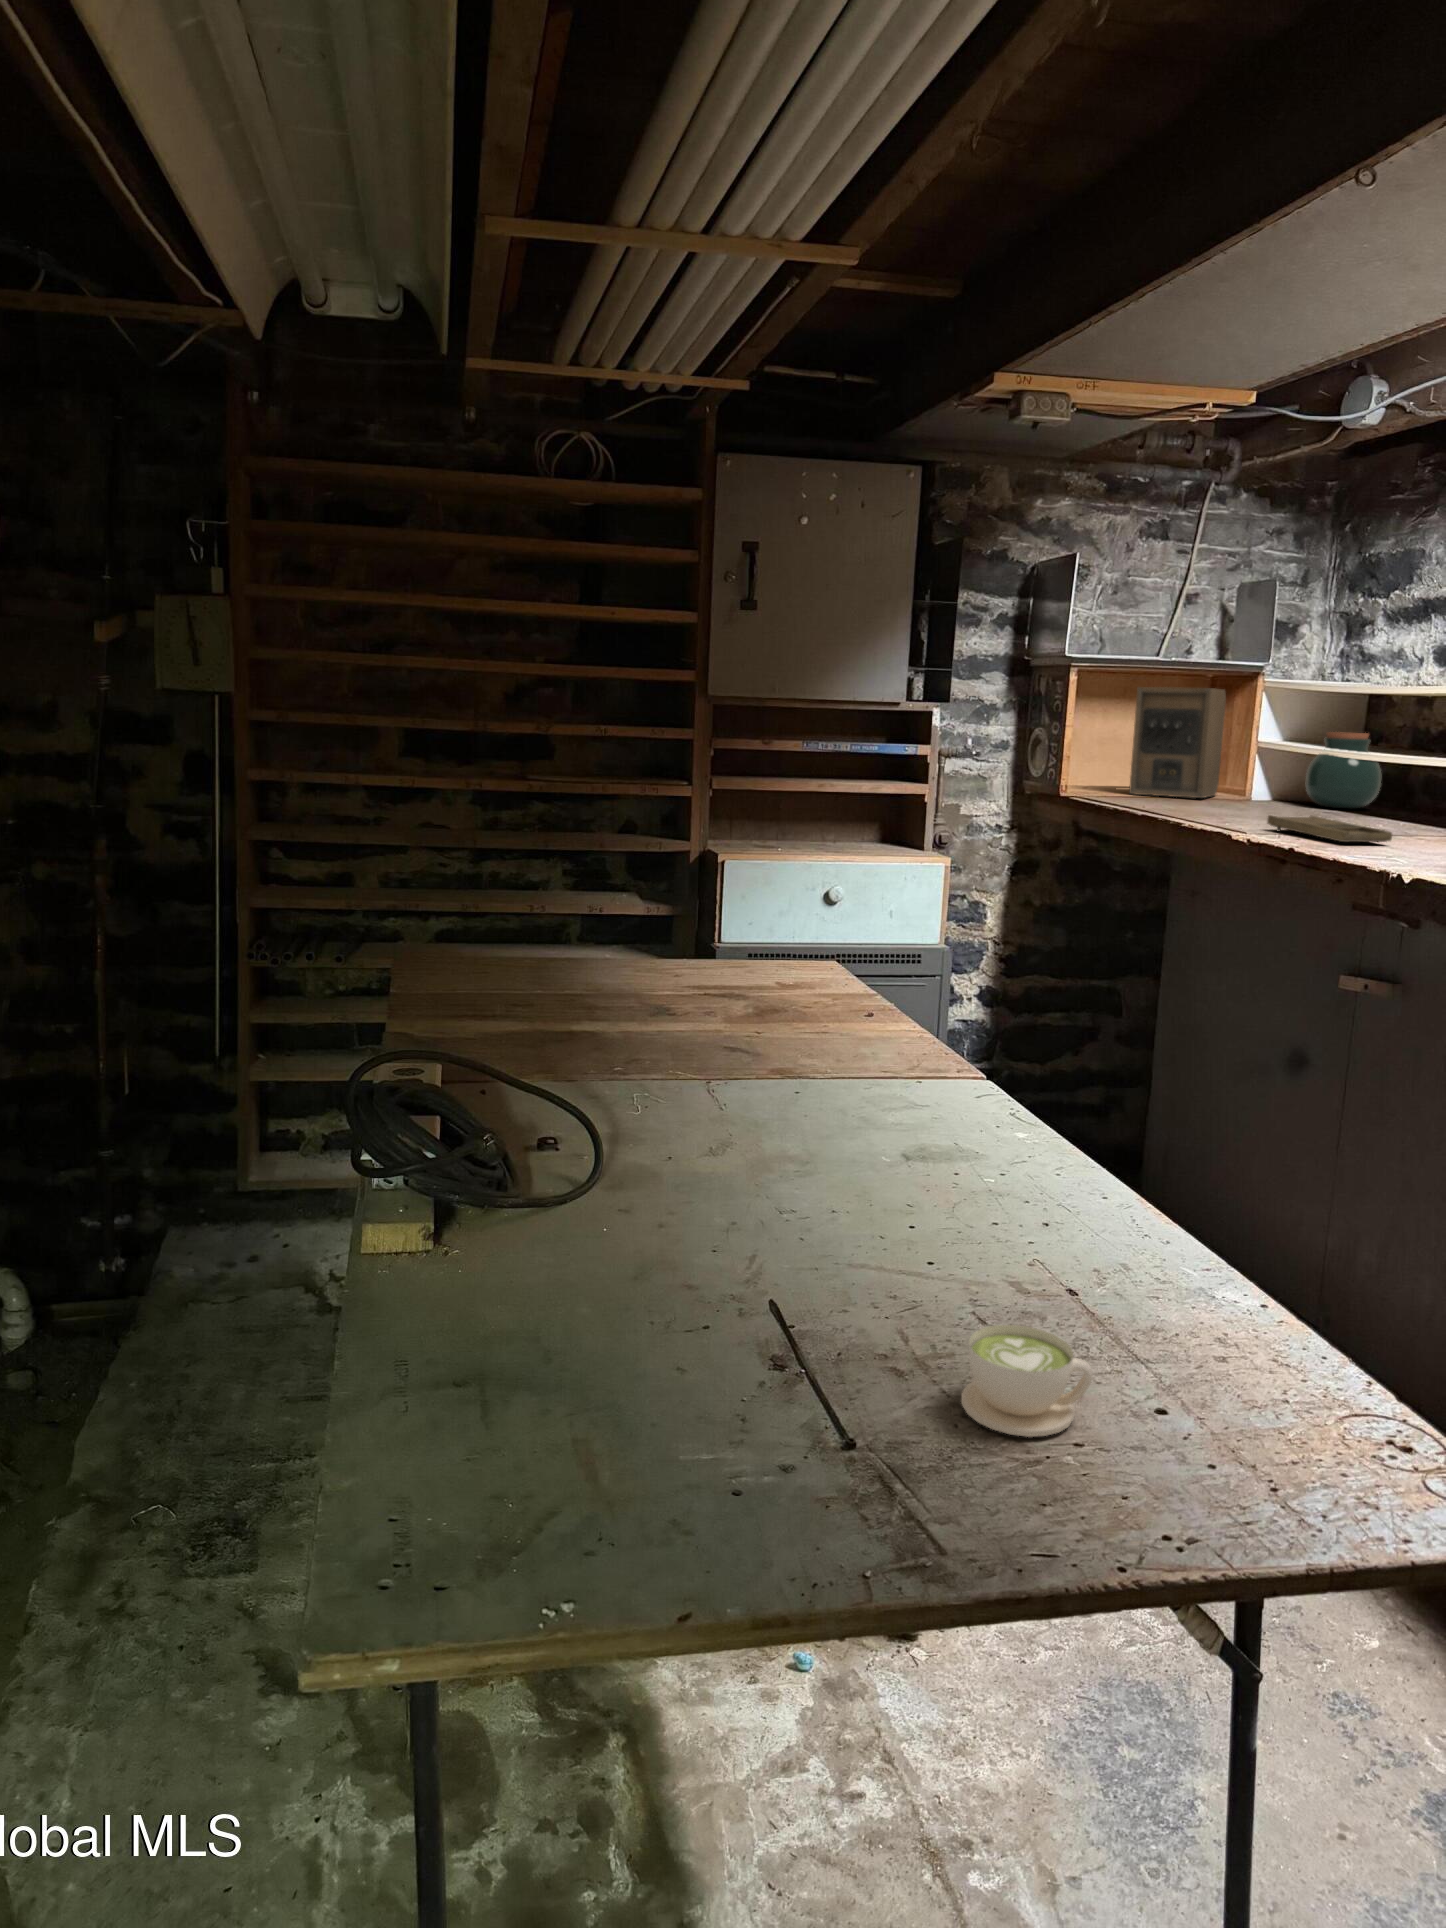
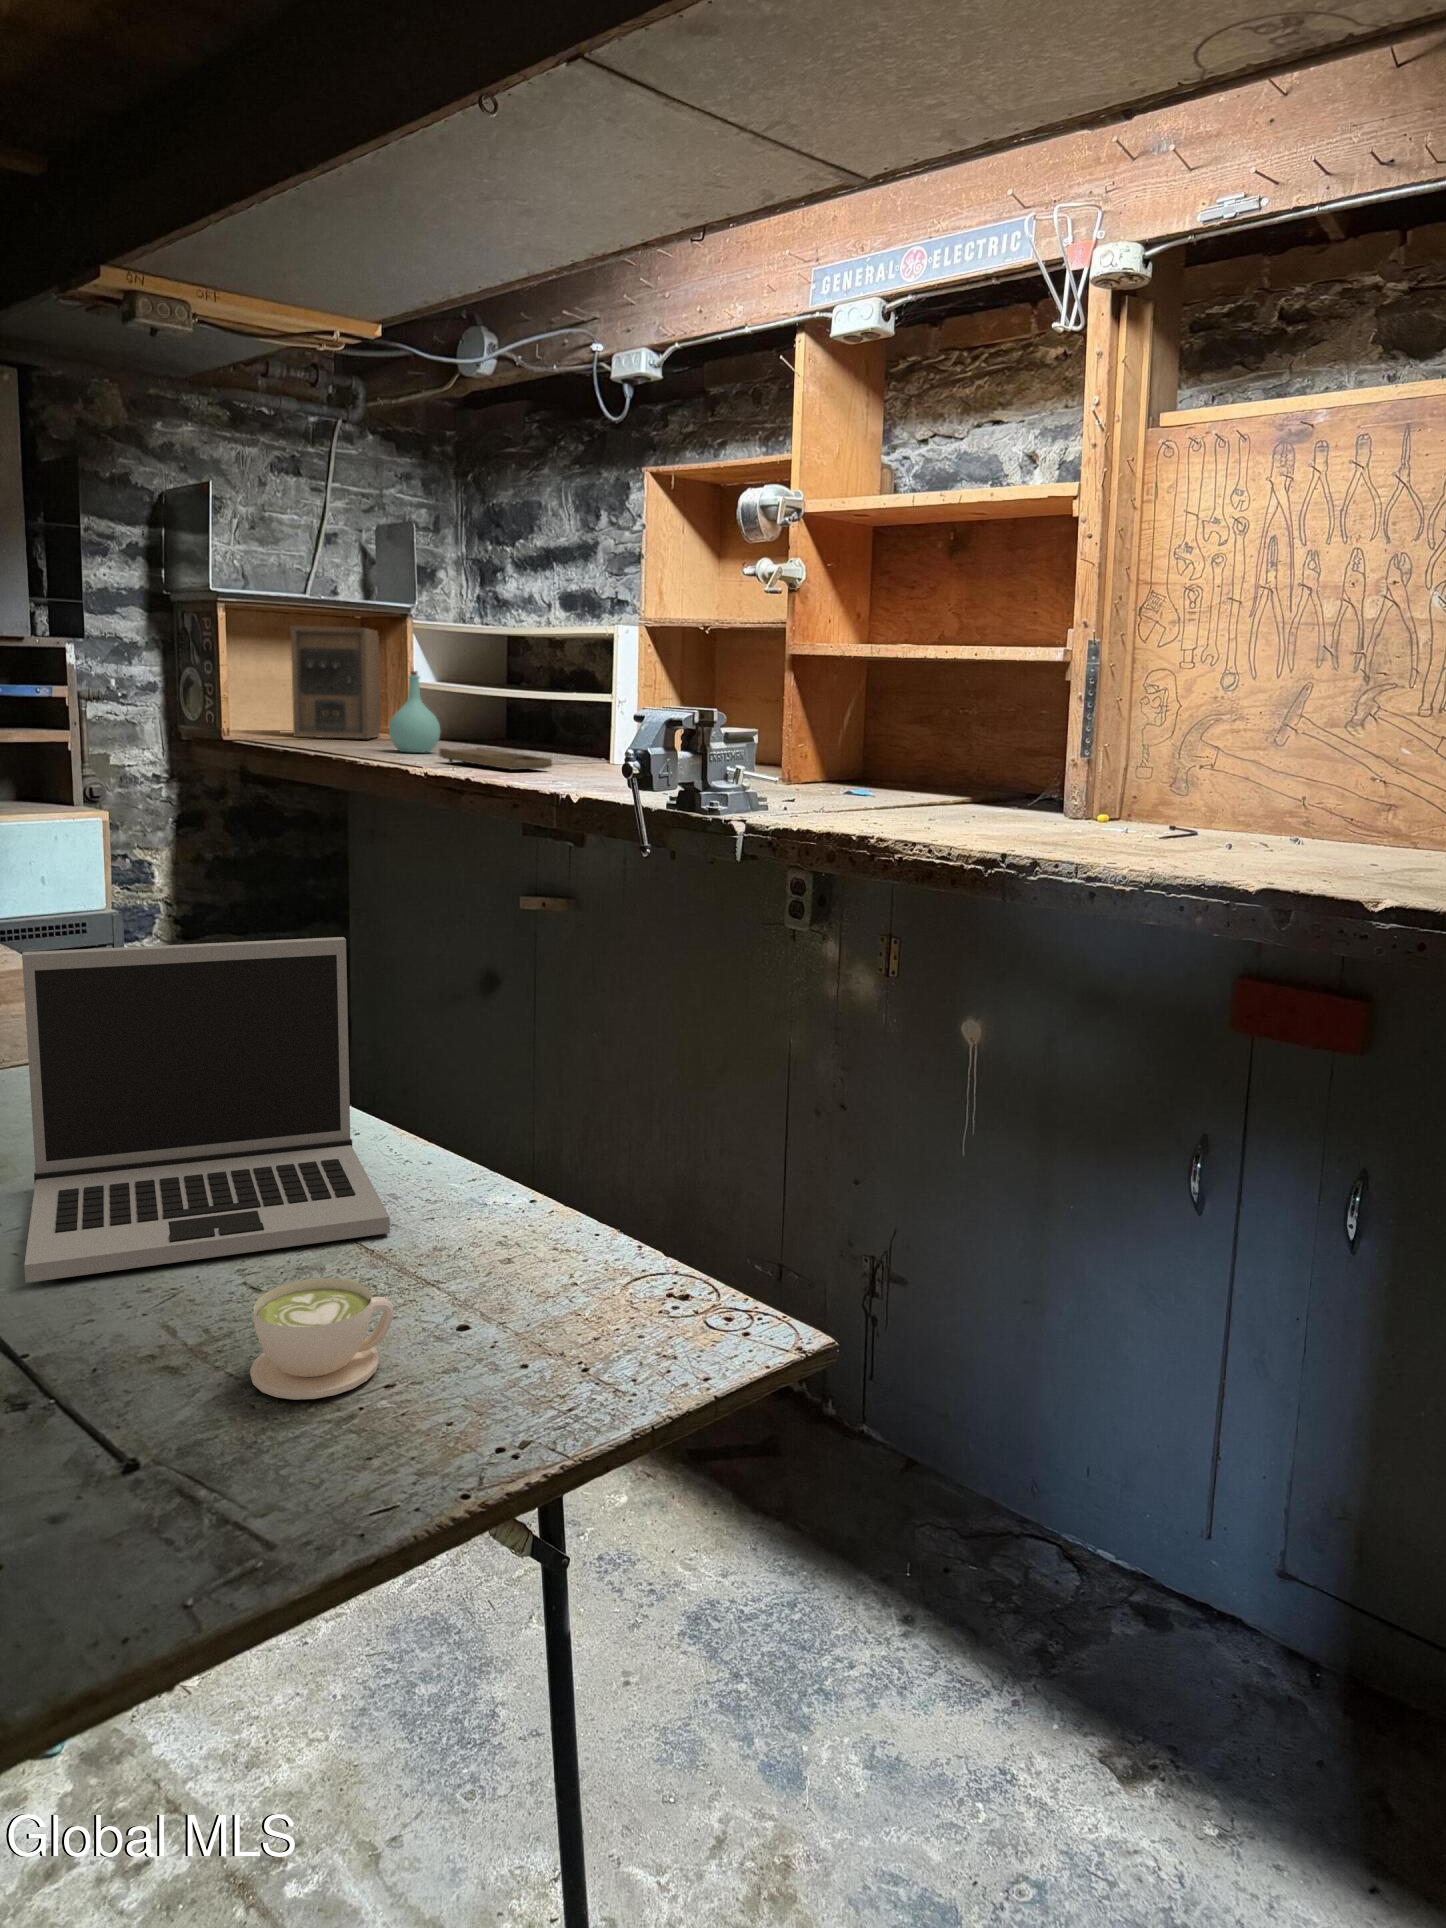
jar: present [1306,732,1381,808] -> none [462,672,528,744]
bottle: none [1220,734,1276,817] -> present [389,671,441,753]
laptop: none [810,993,1116,1301] -> present [22,937,390,1283]

